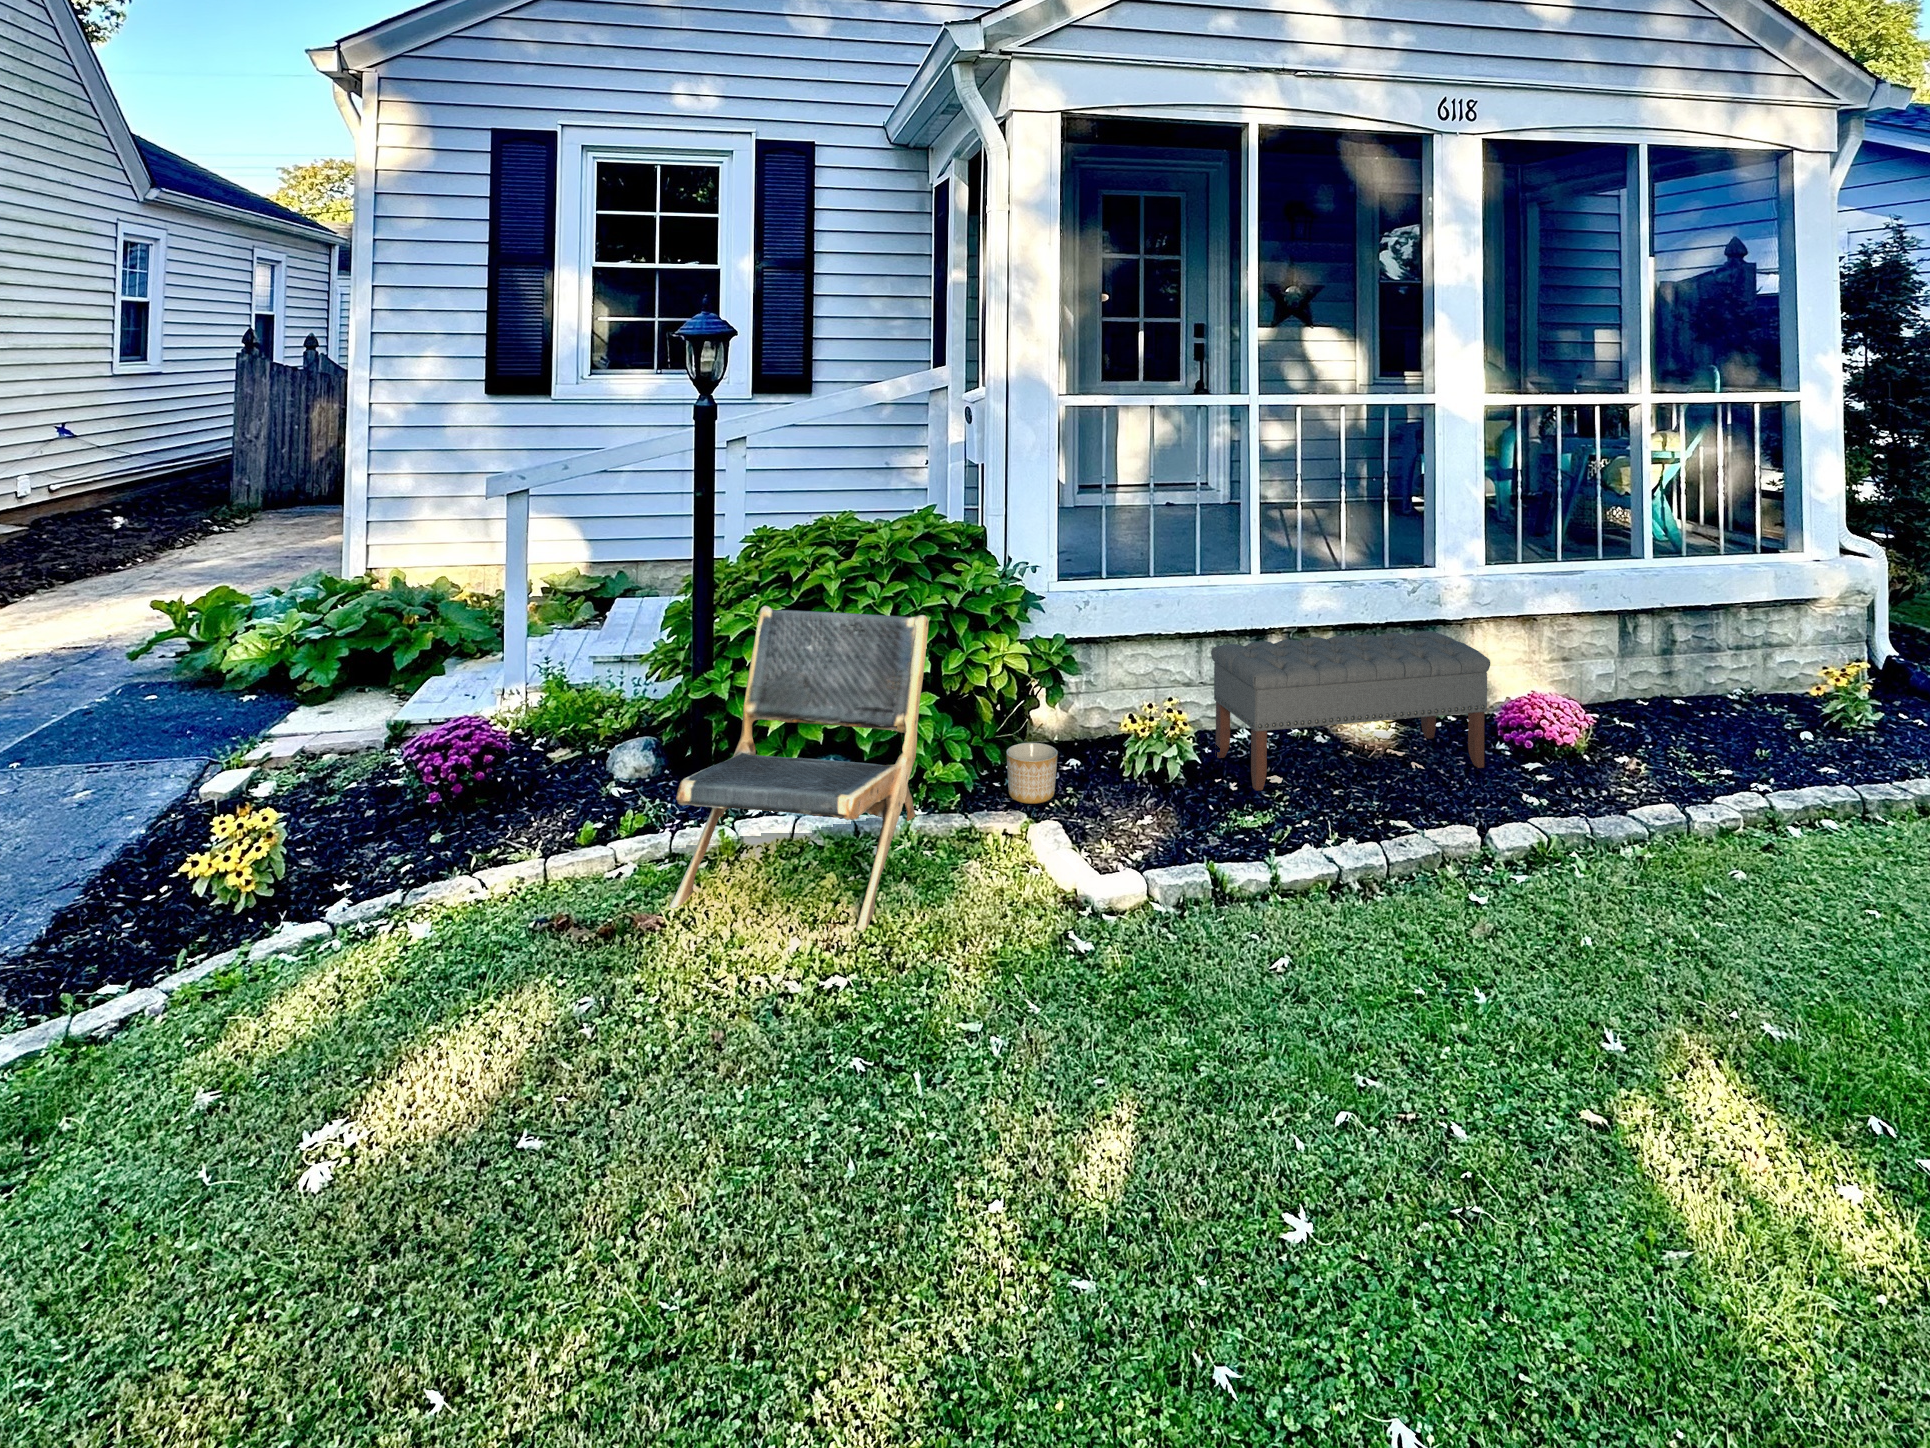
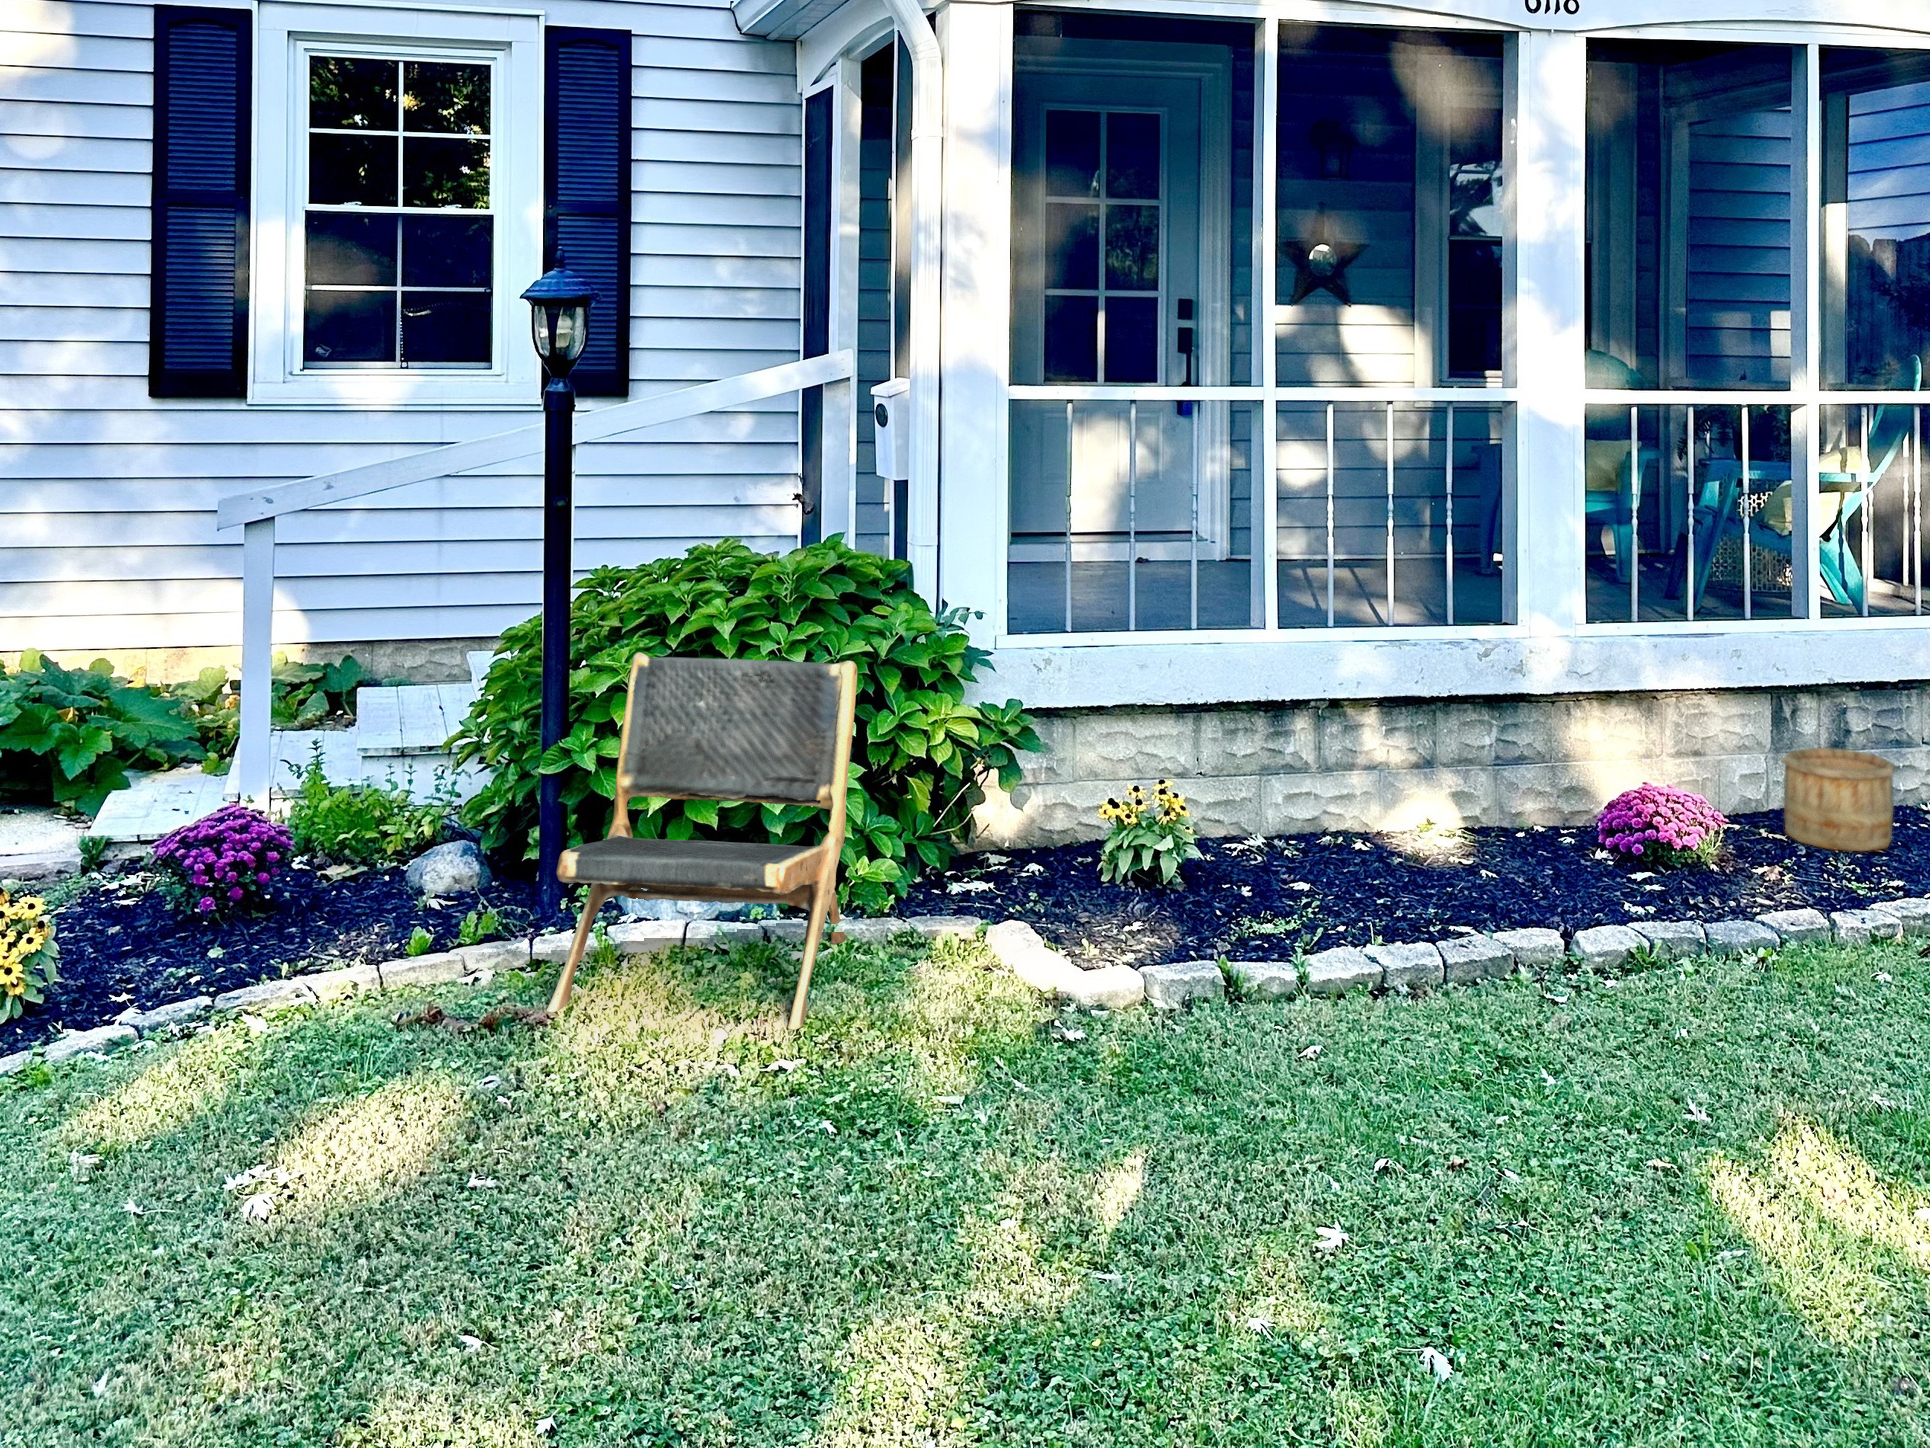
bench: present [1211,631,1490,791] -> none [1219,704,1587,900]
wooden bucket: none [1633,660,1723,744] -> present [1781,748,1896,851]
planter: present [1006,743,1058,804] -> none [952,840,1020,914]

